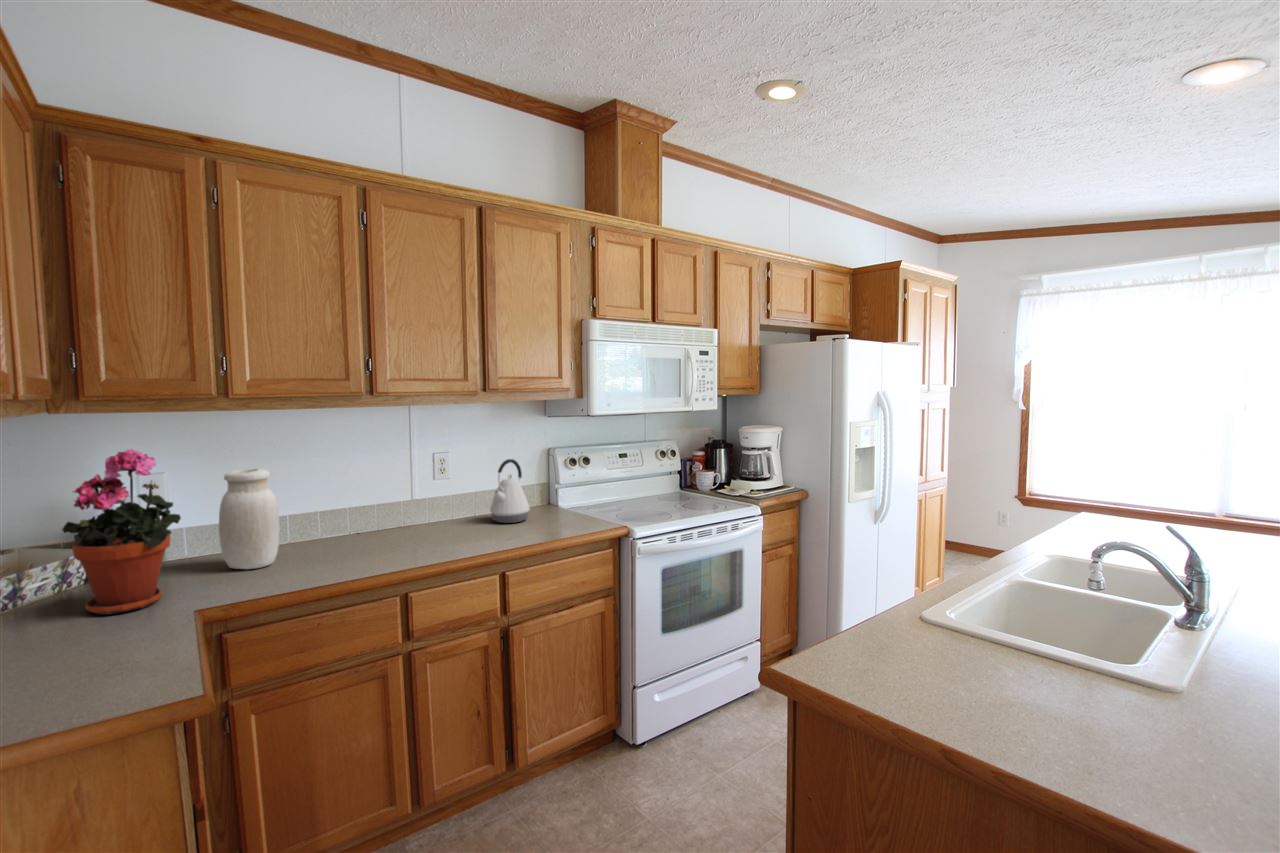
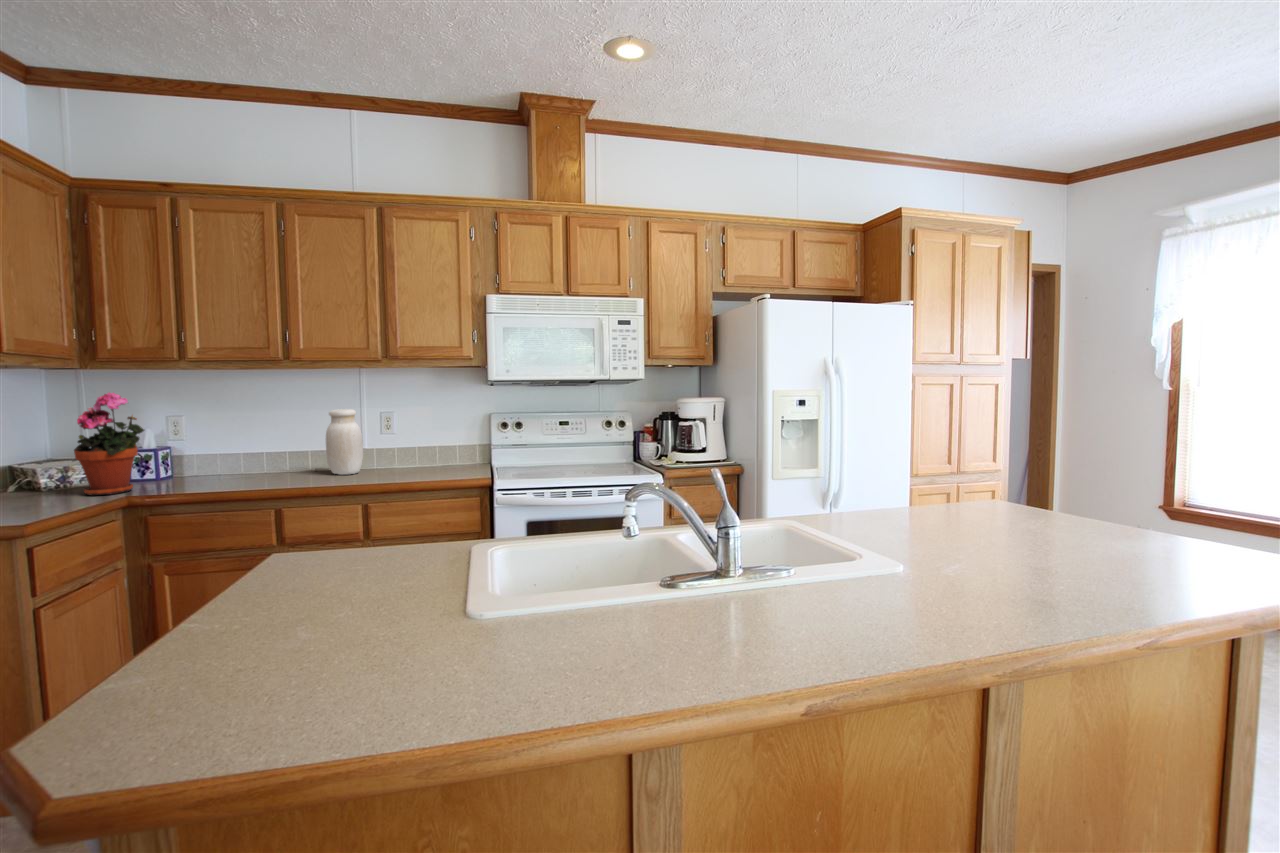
kettle: present [490,459,530,523] -> none [408,417,448,470]
jar: present [219,469,280,569] -> present [326,409,363,475]

